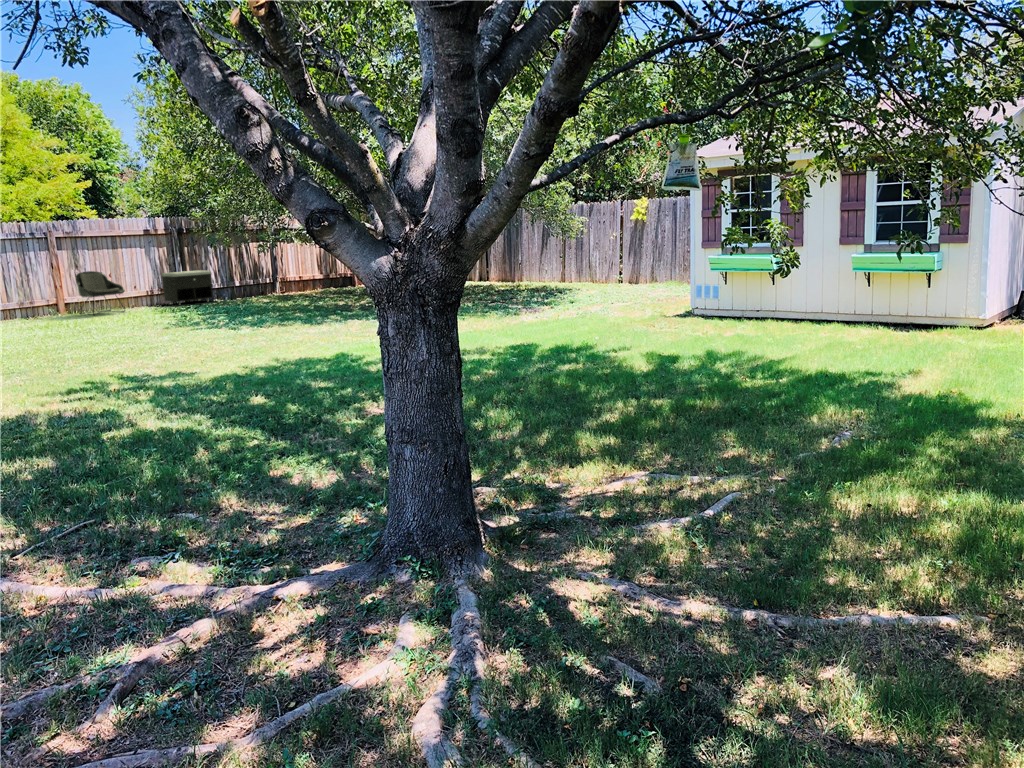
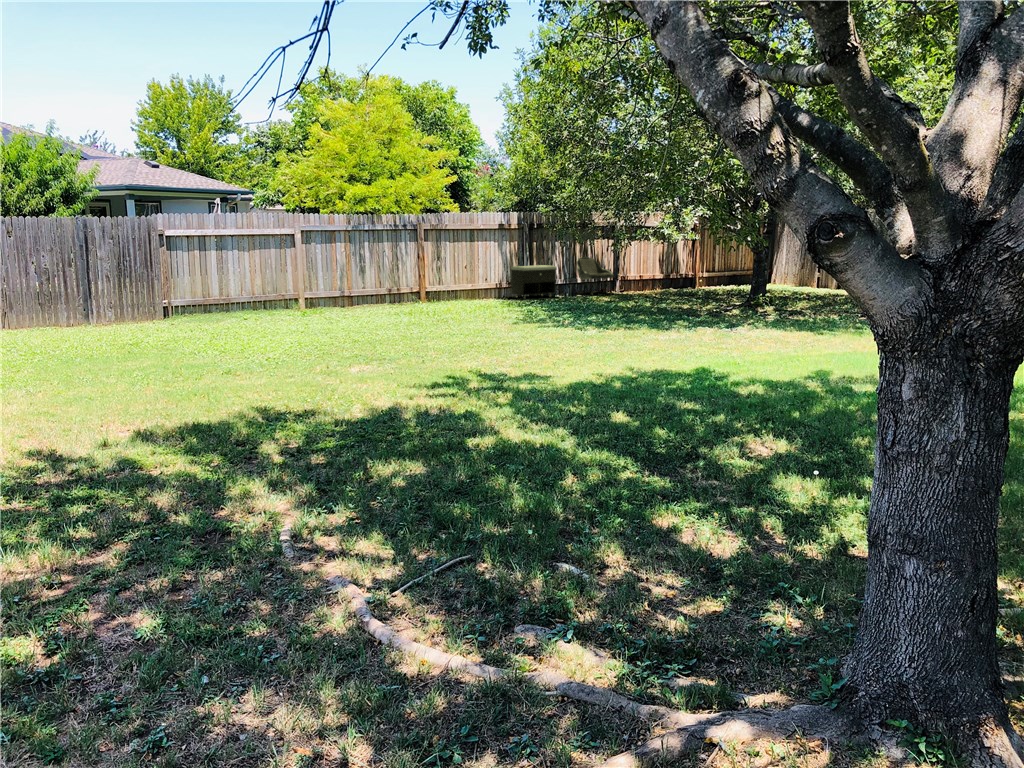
lounge chair: present [76,271,125,315] -> present [577,257,614,294]

